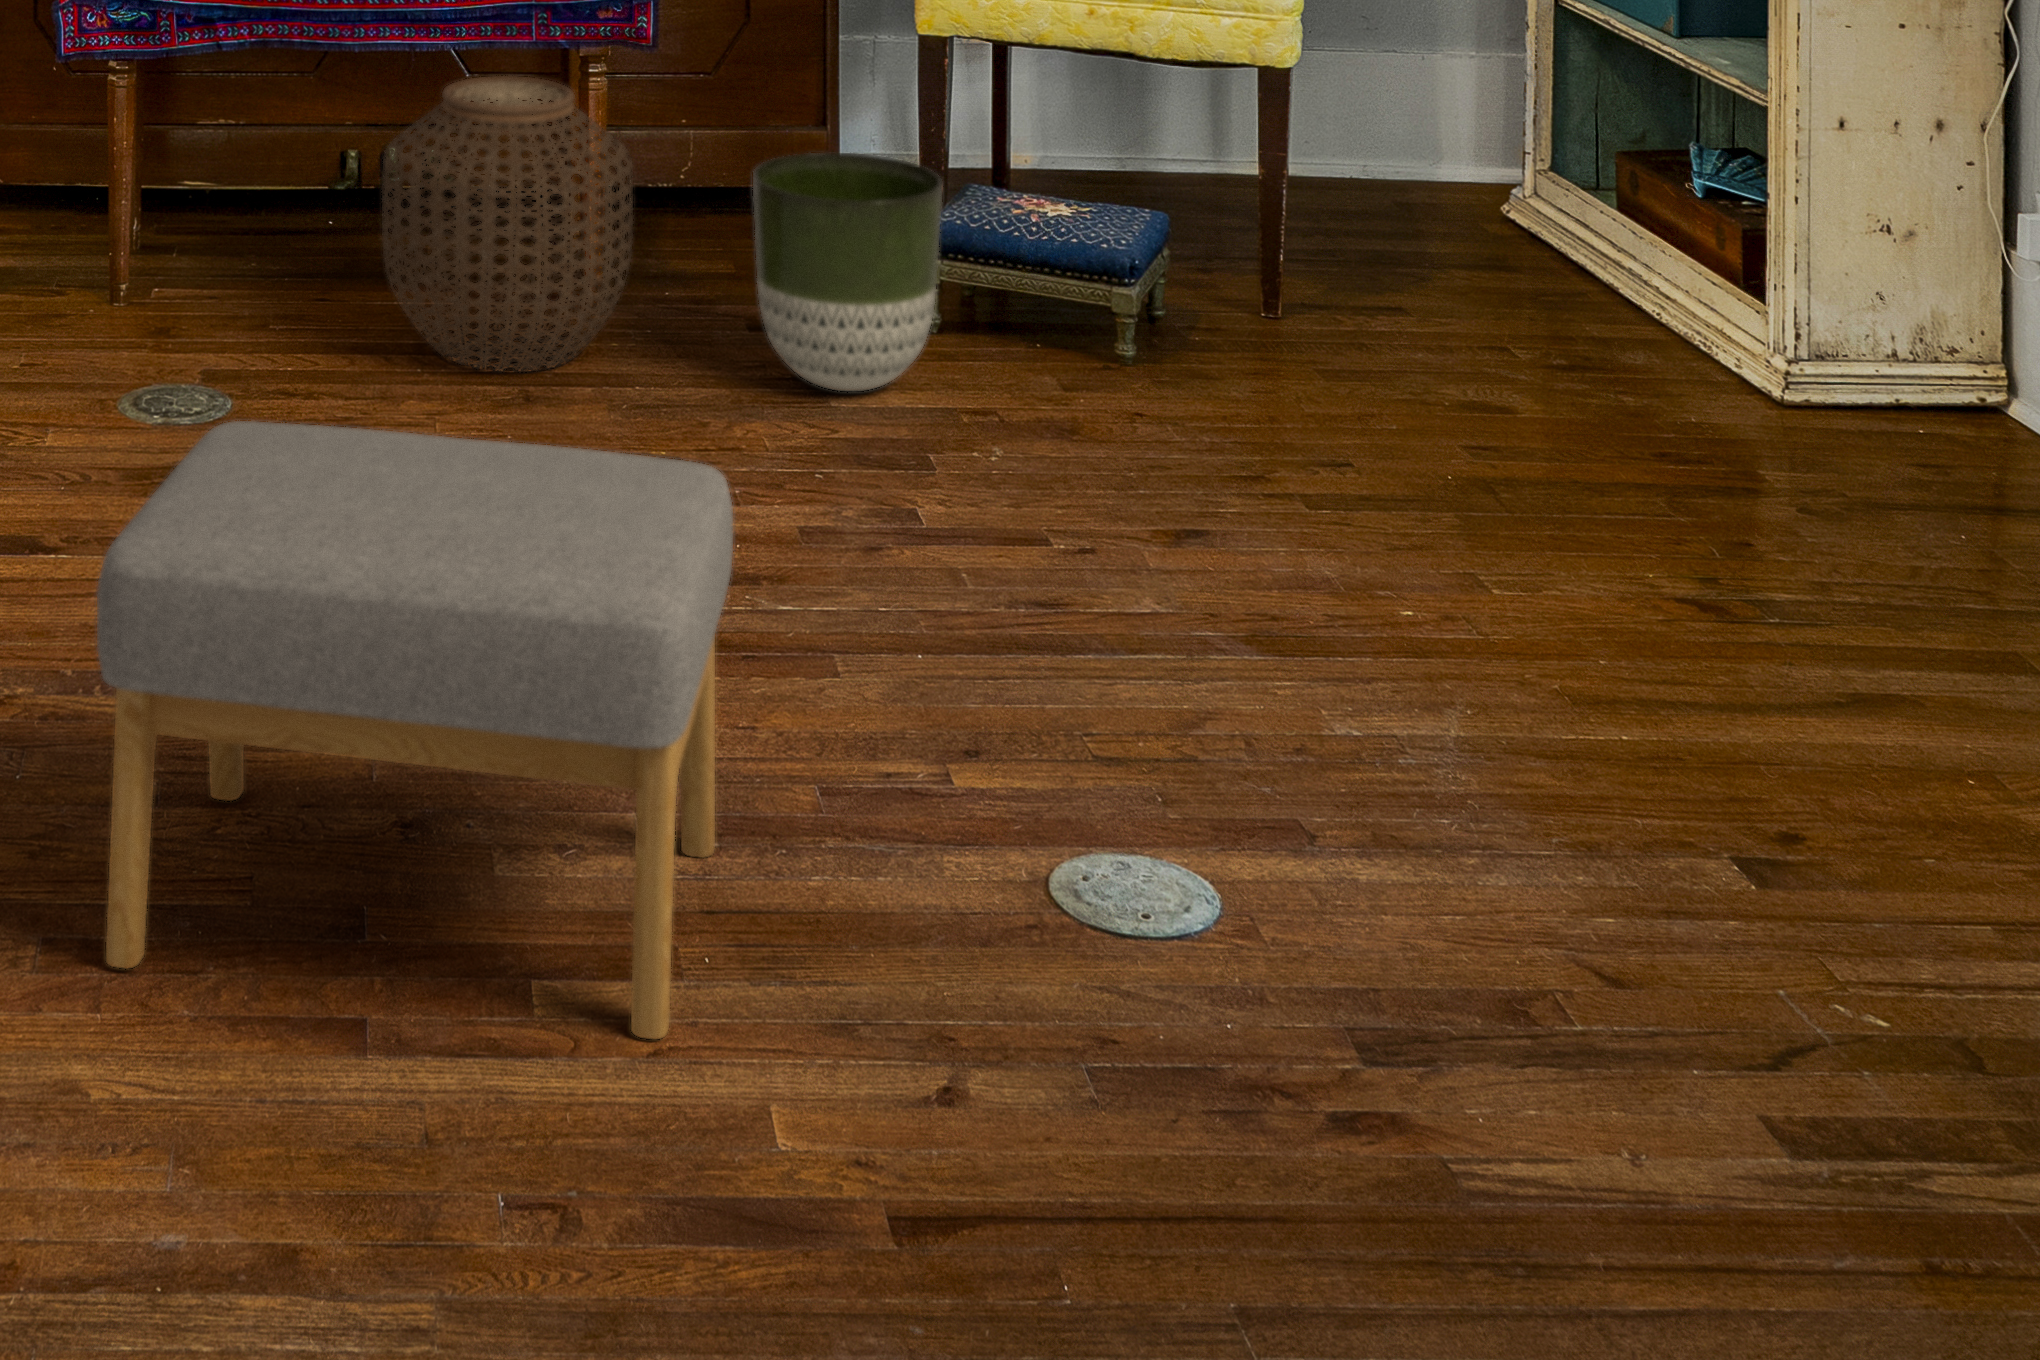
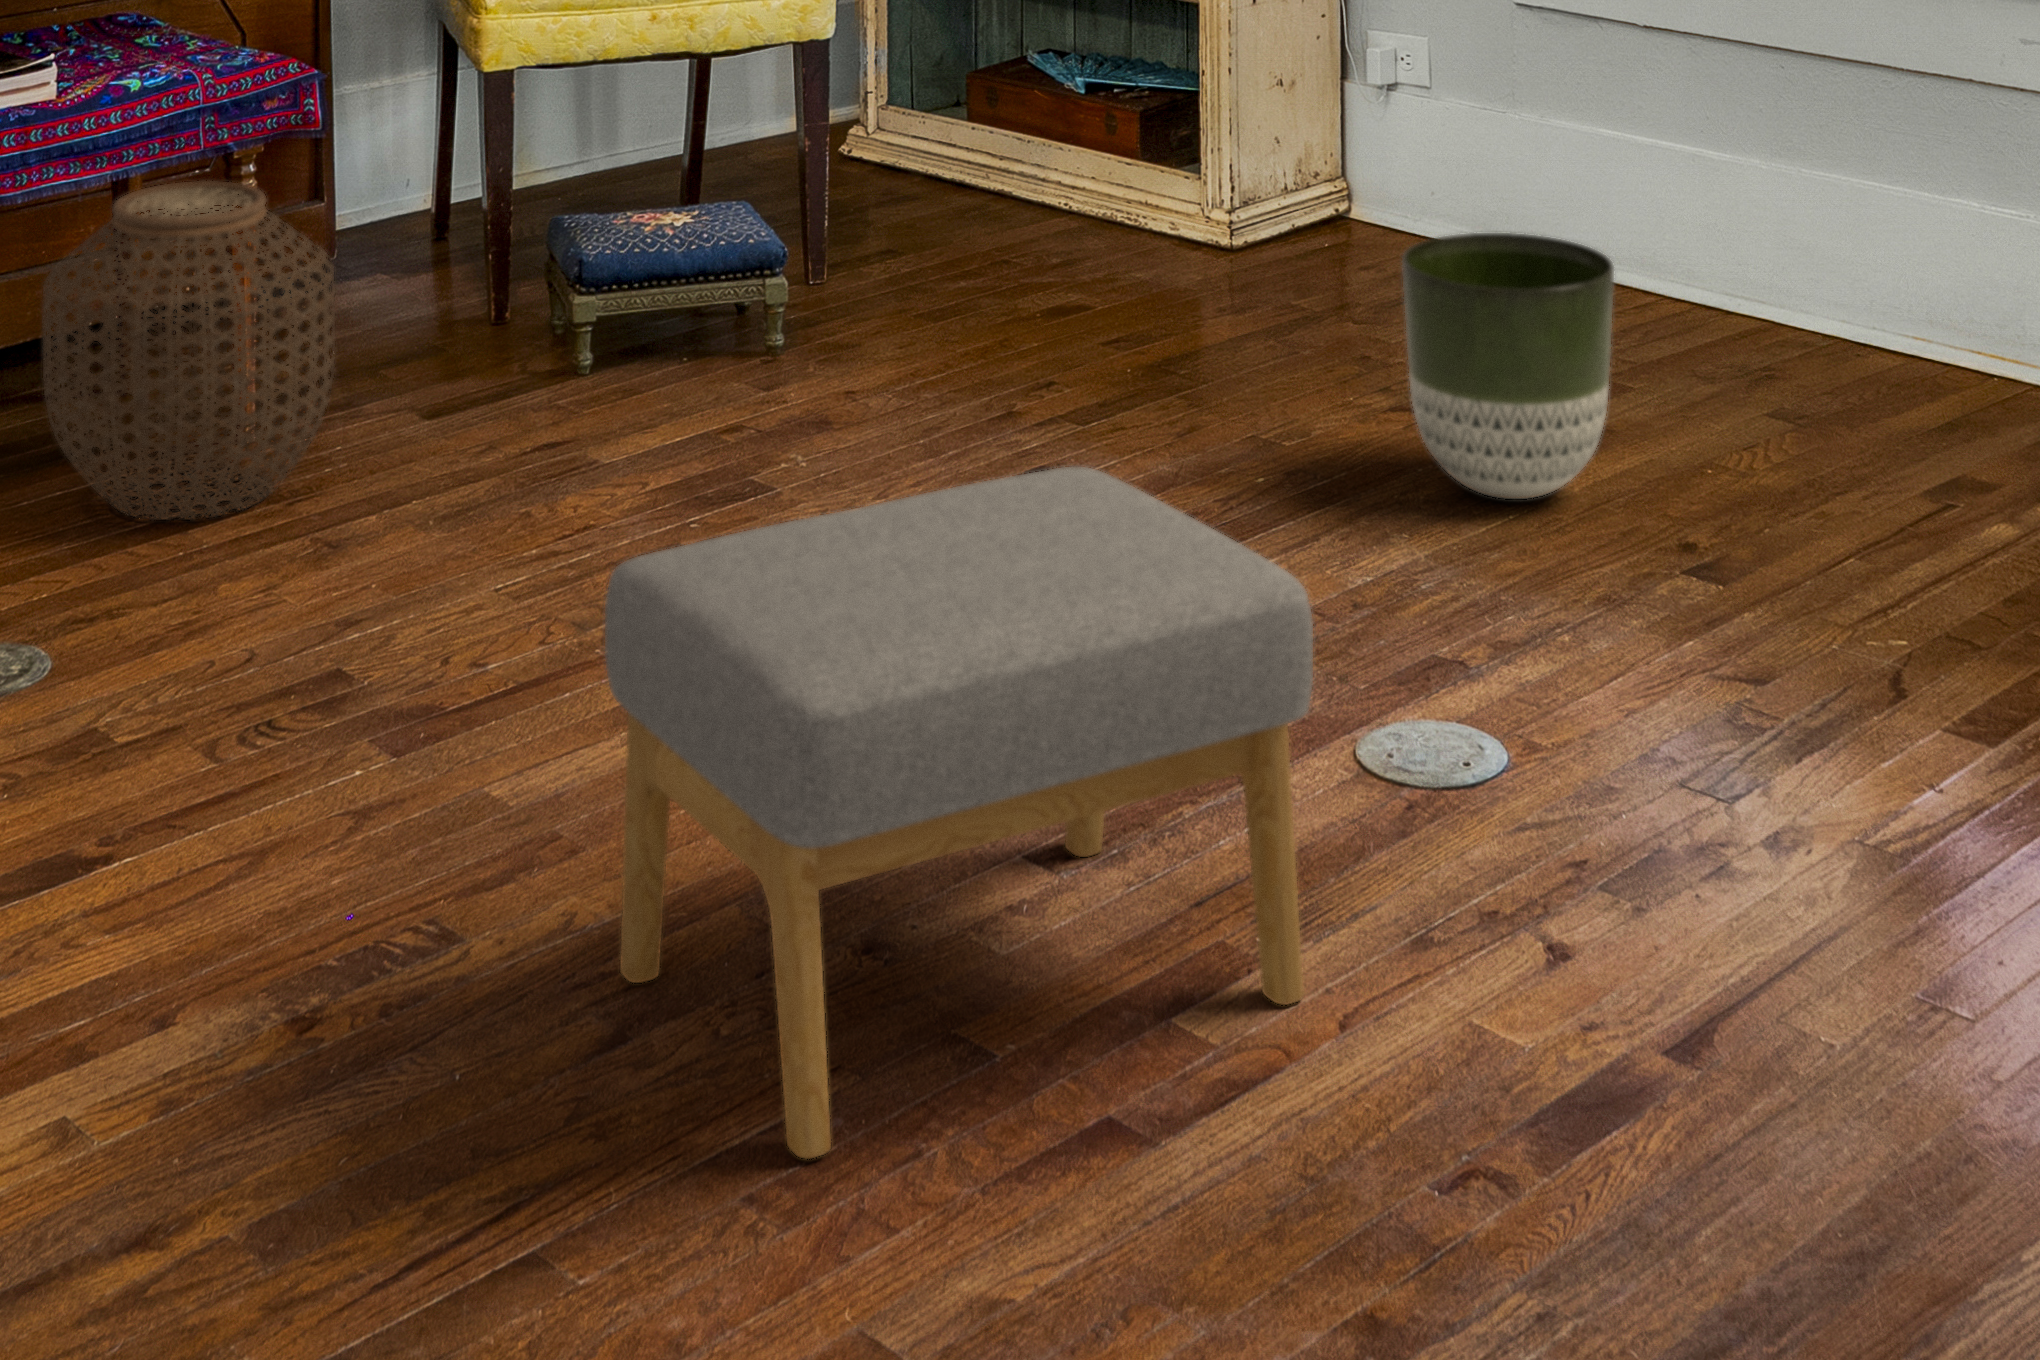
planter: present [753,153,942,391] -> present [1402,233,1614,499]

